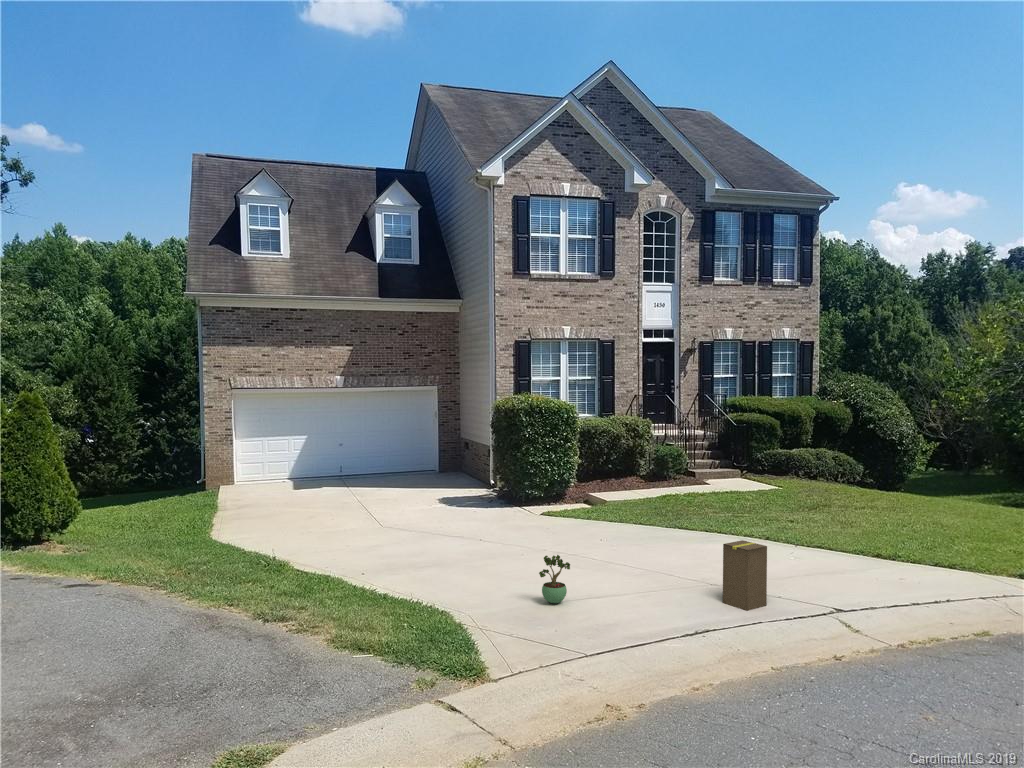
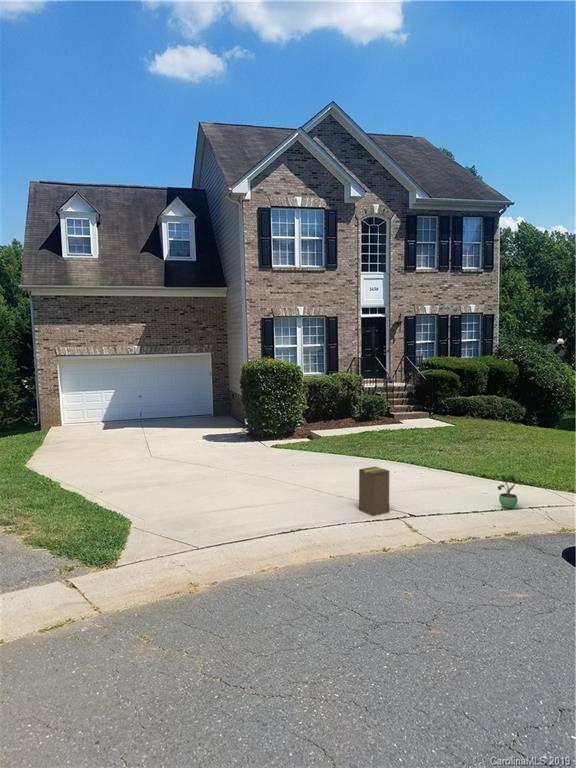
potted plant: present [539,555,570,603] -> present [498,475,522,508]

